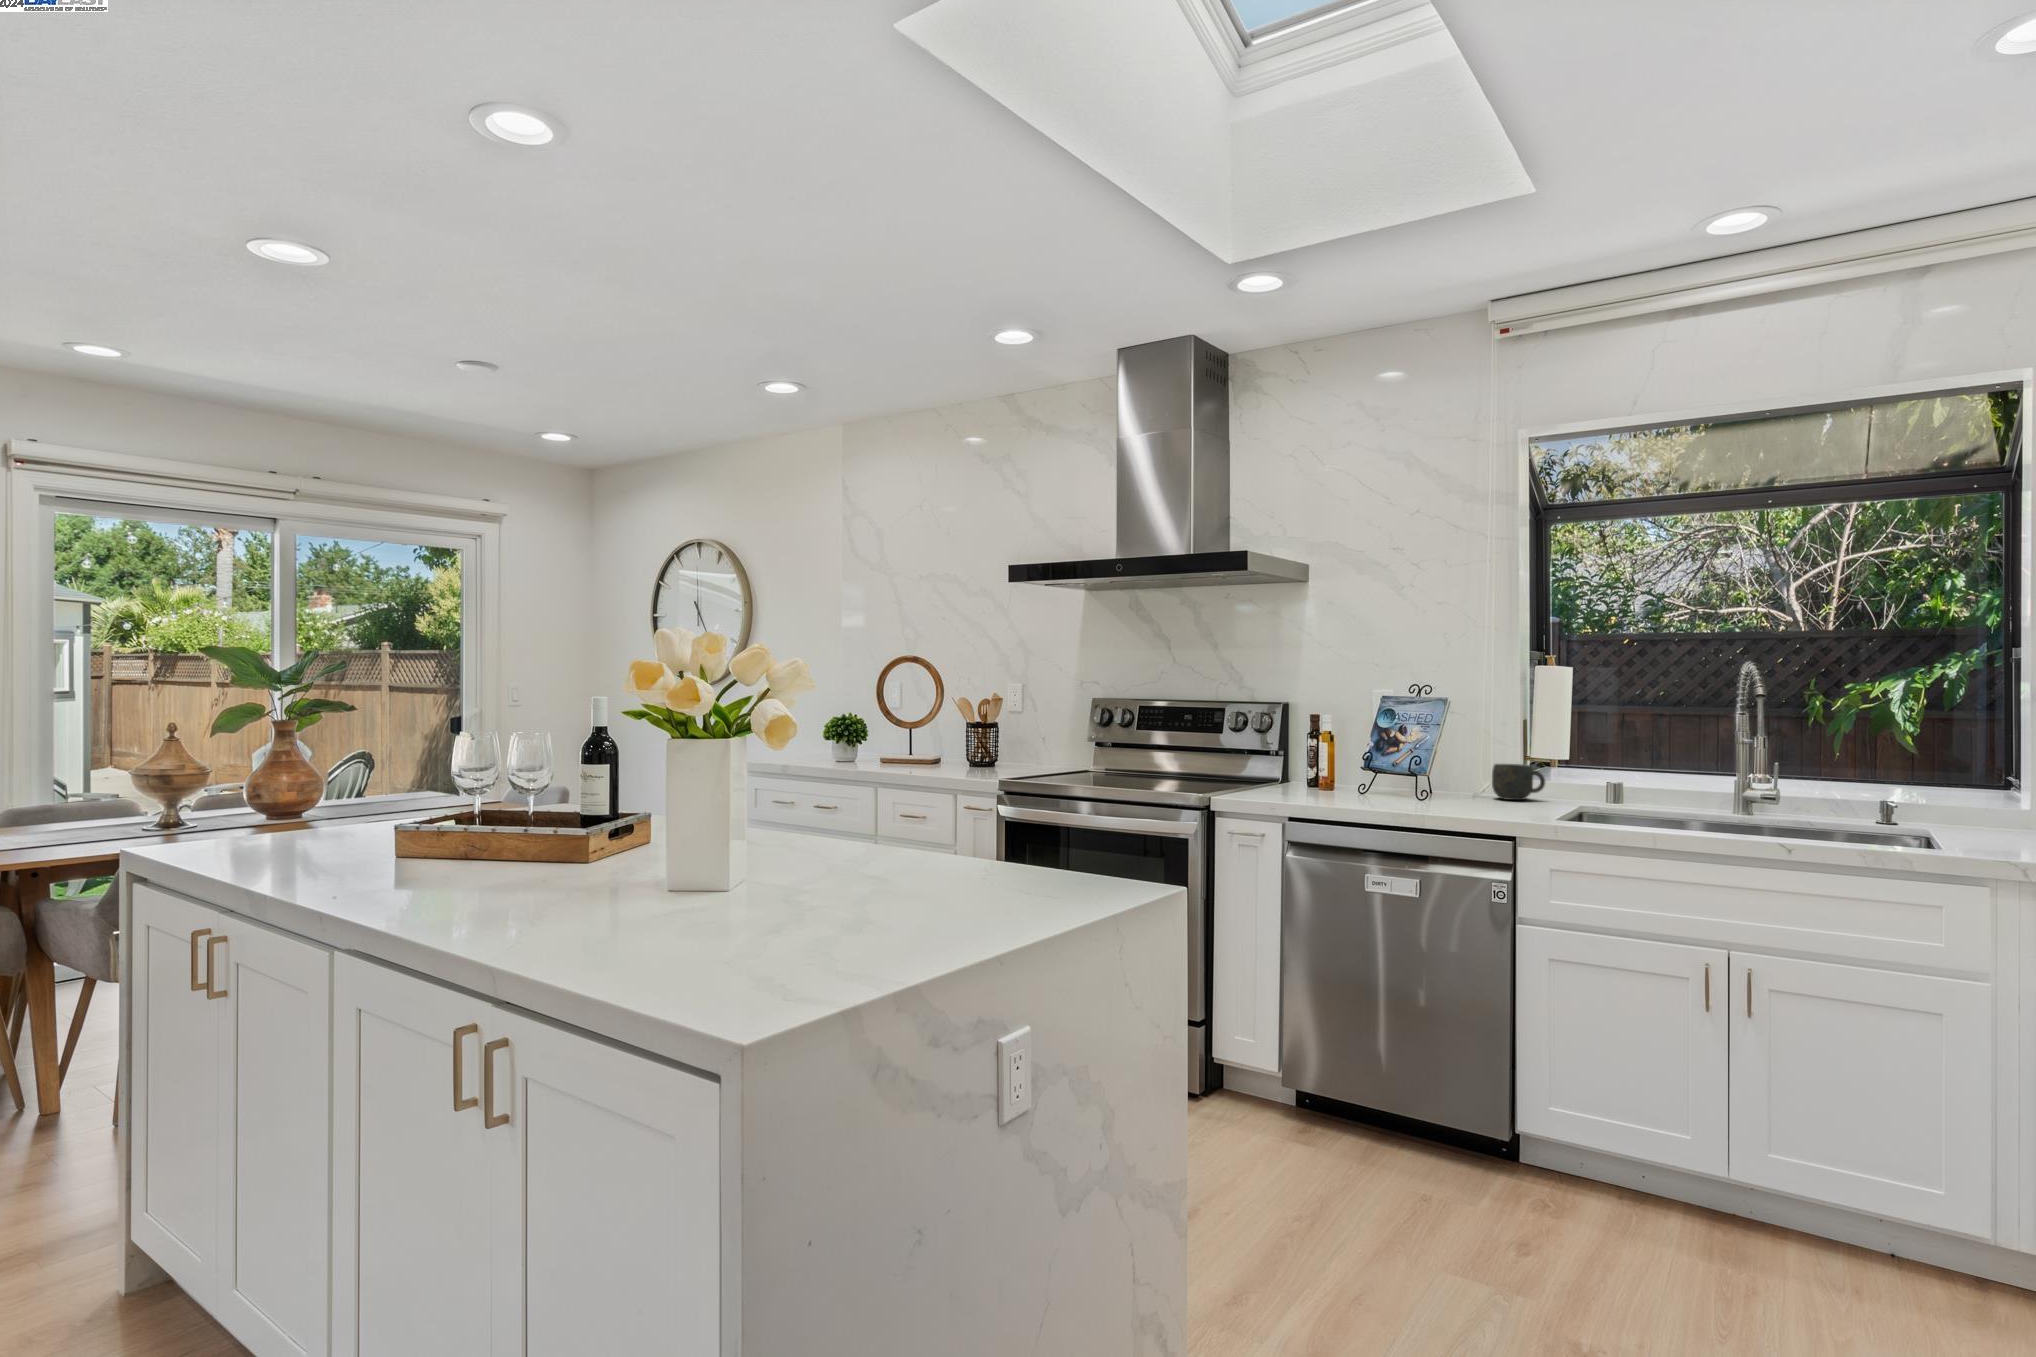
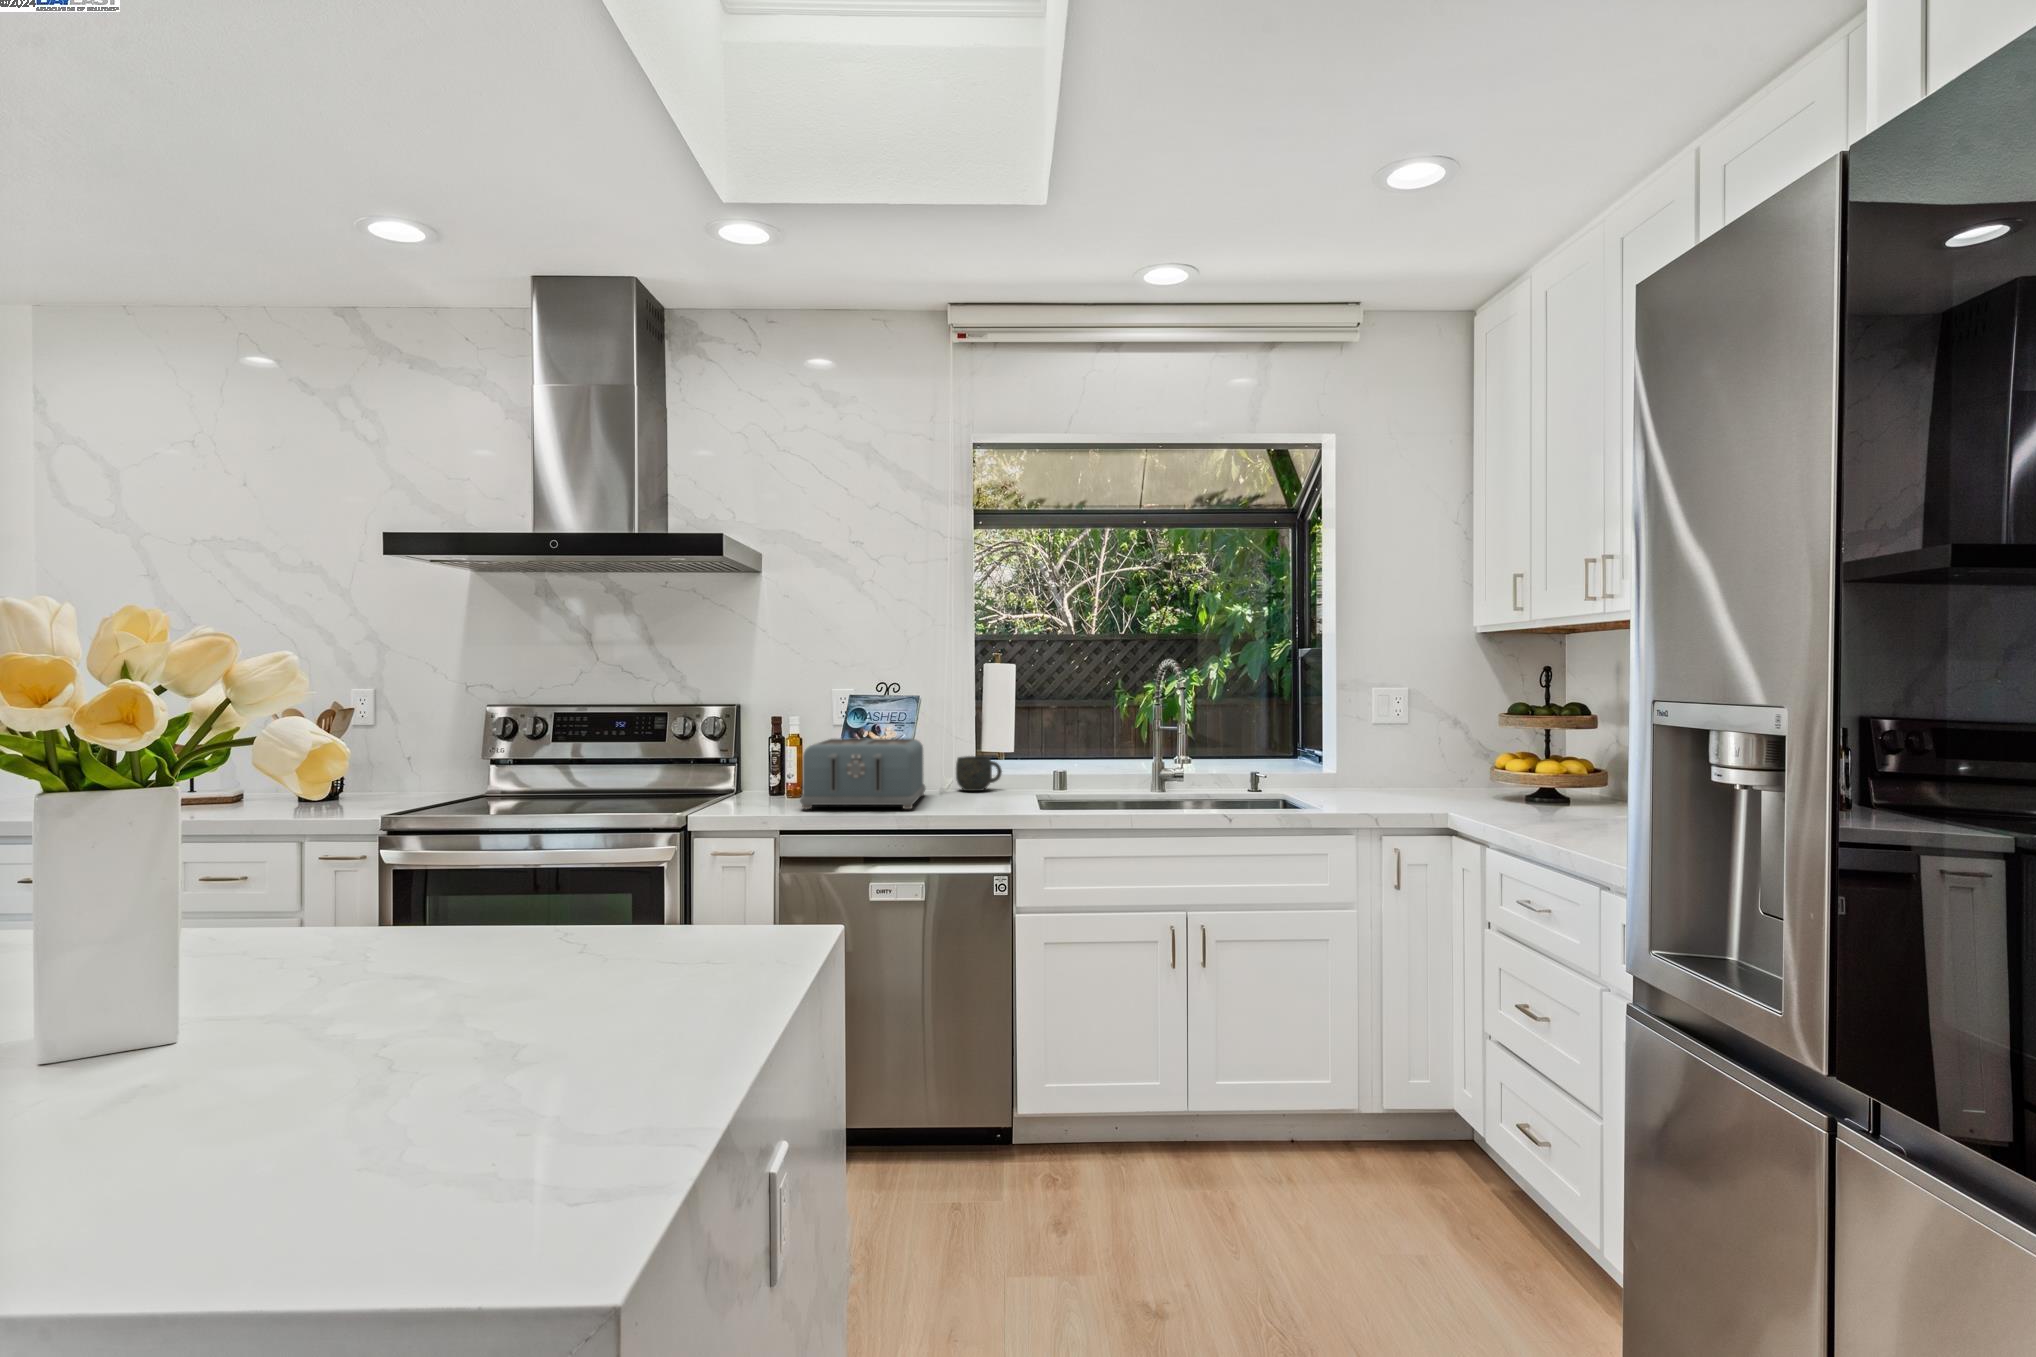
toaster: none [1311,738,1453,807] -> present [800,738,926,809]

